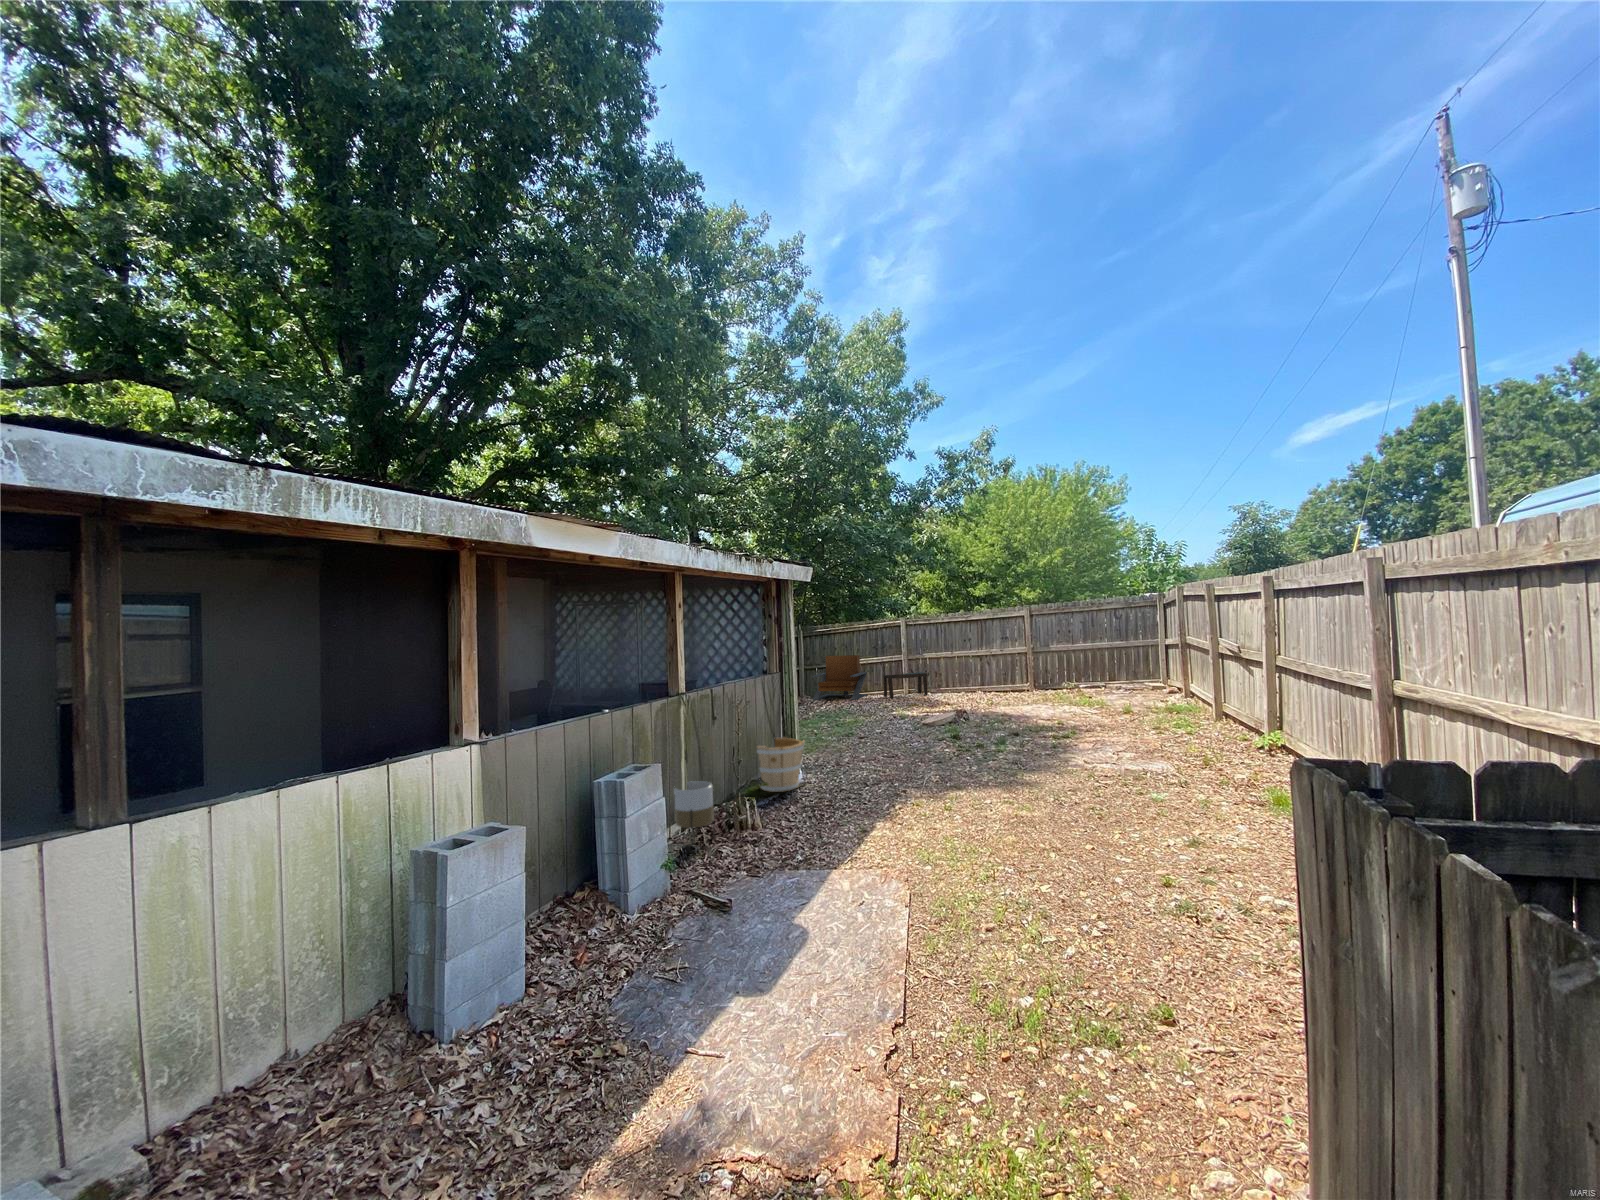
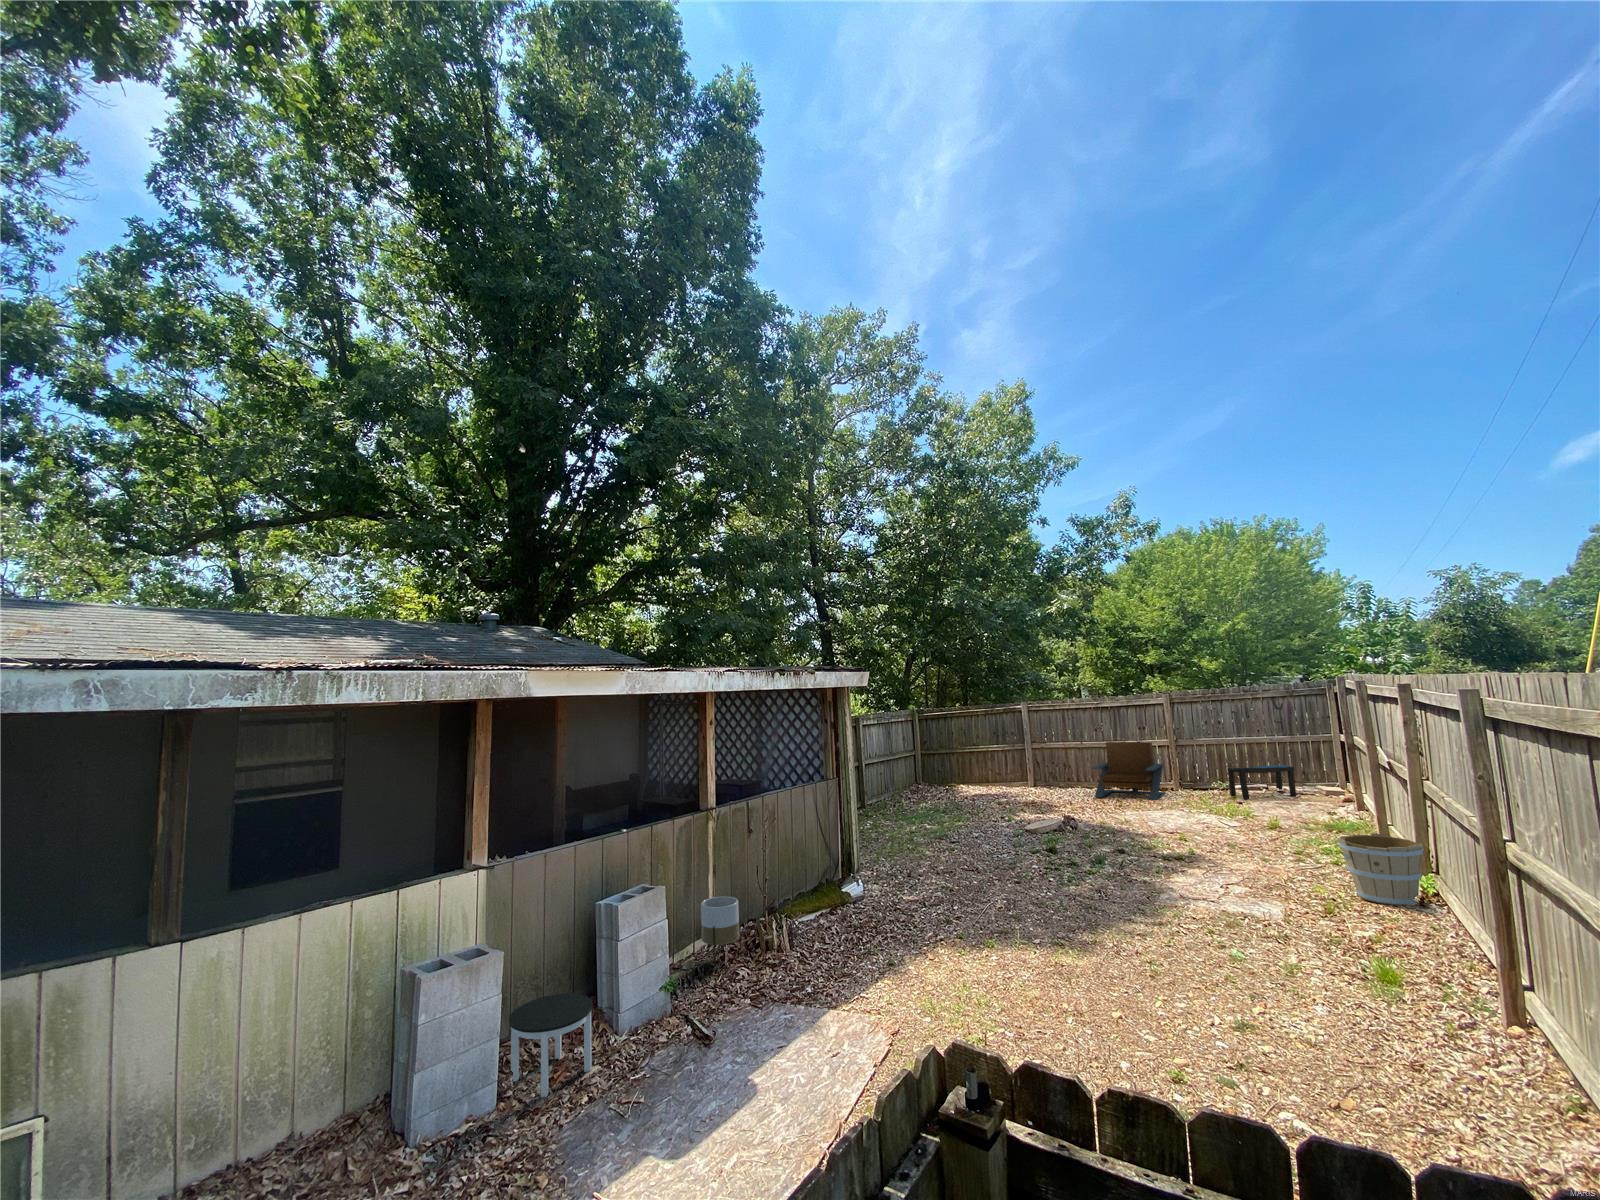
lounge chair: present [812,655,867,700] -> present [1092,742,1166,800]
bench: present [883,672,928,699] -> present [1228,765,1296,799]
wooden bucket: present [757,737,804,792] -> present [1337,833,1423,905]
round table: none [520,875,613,980] -> present [509,993,593,1097]

